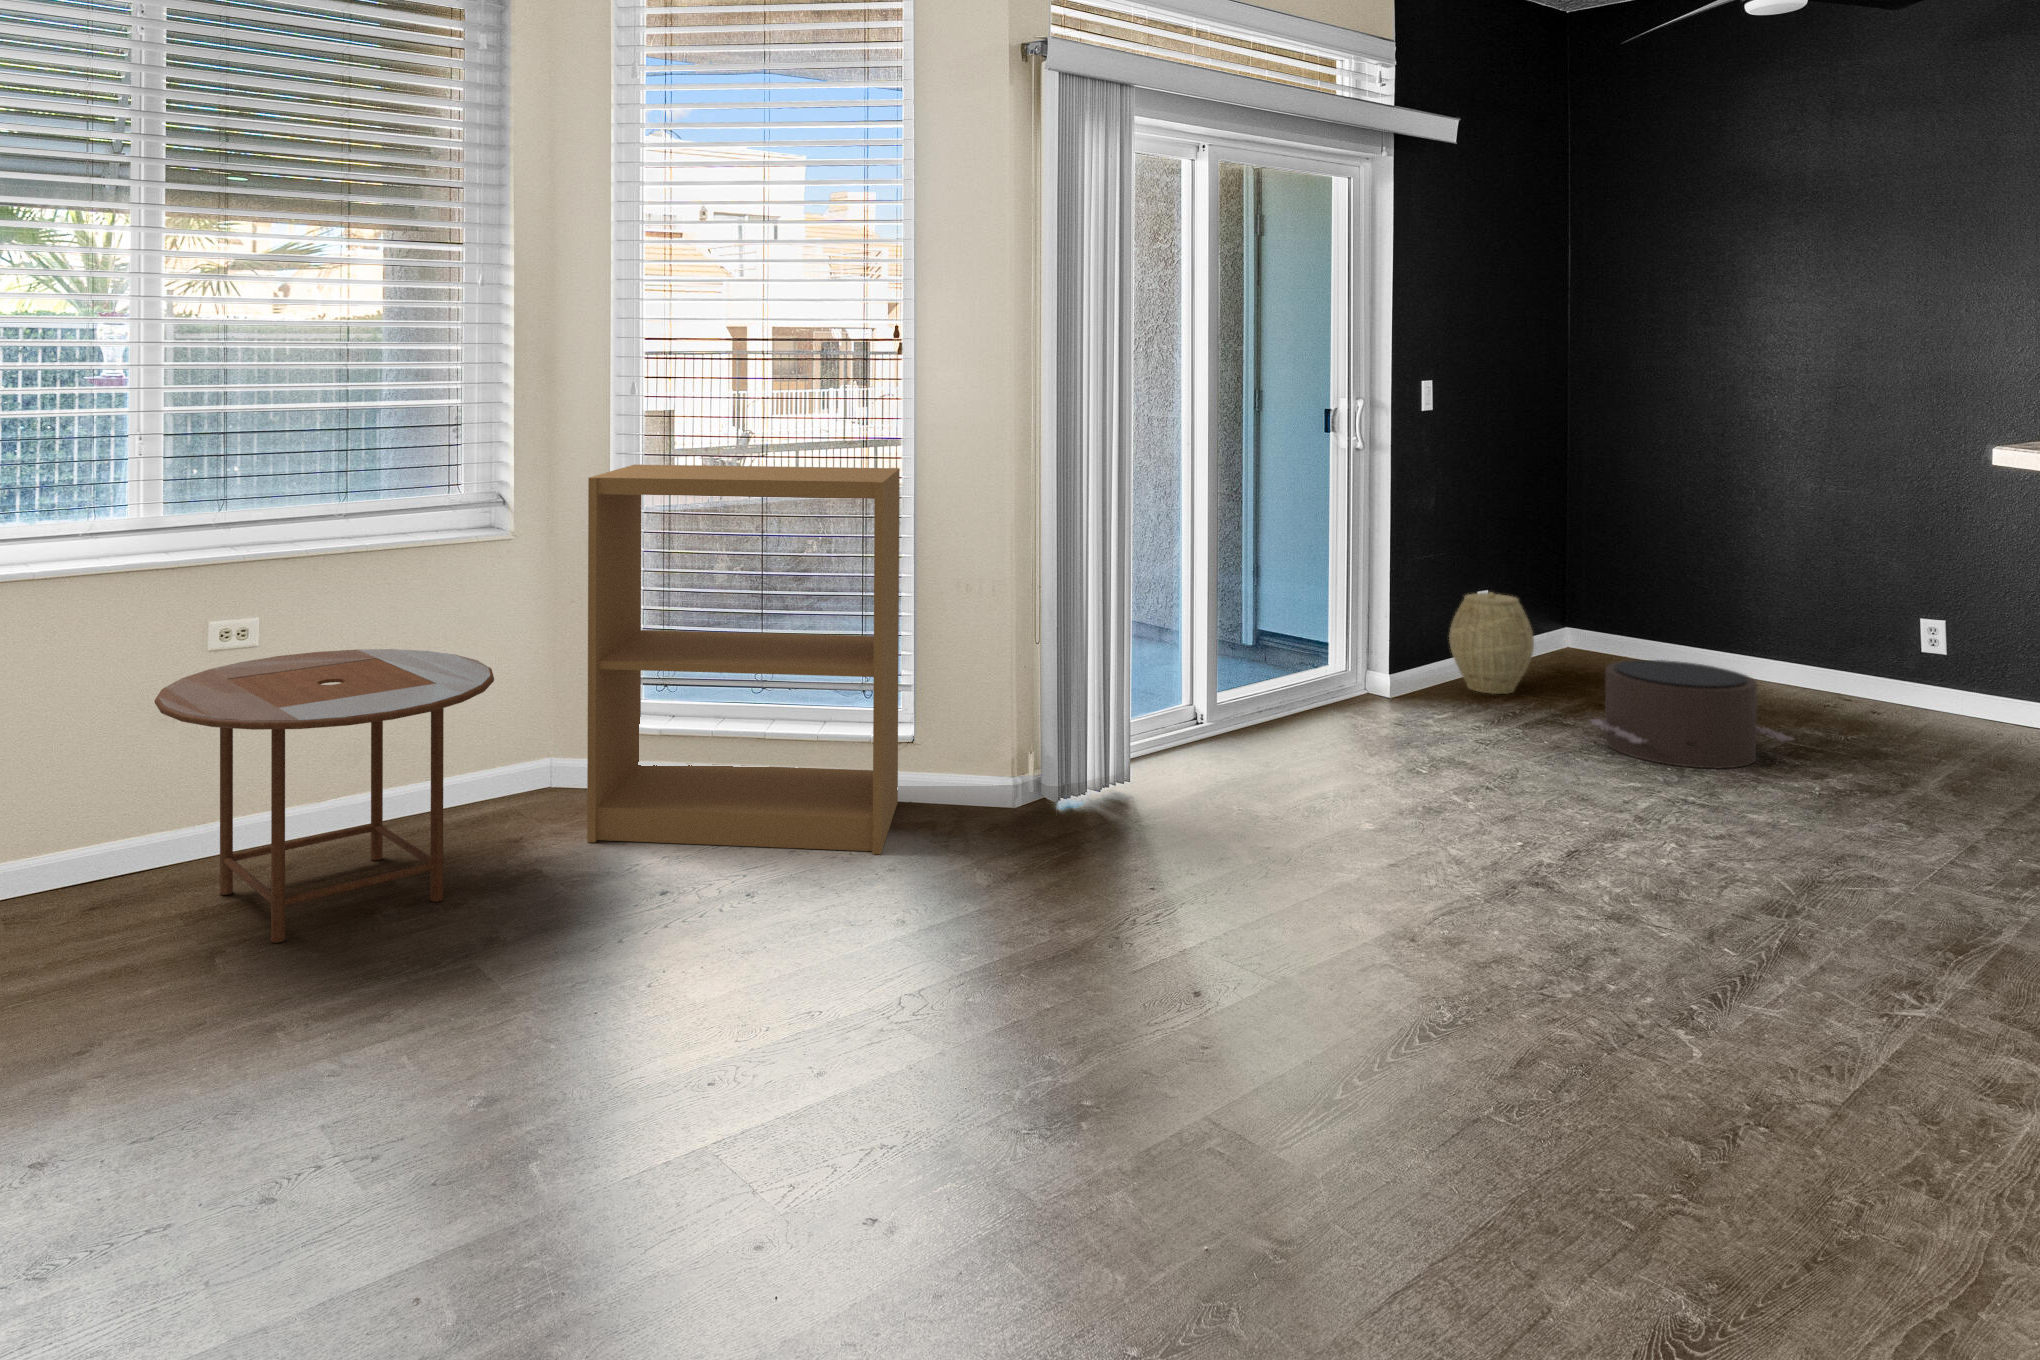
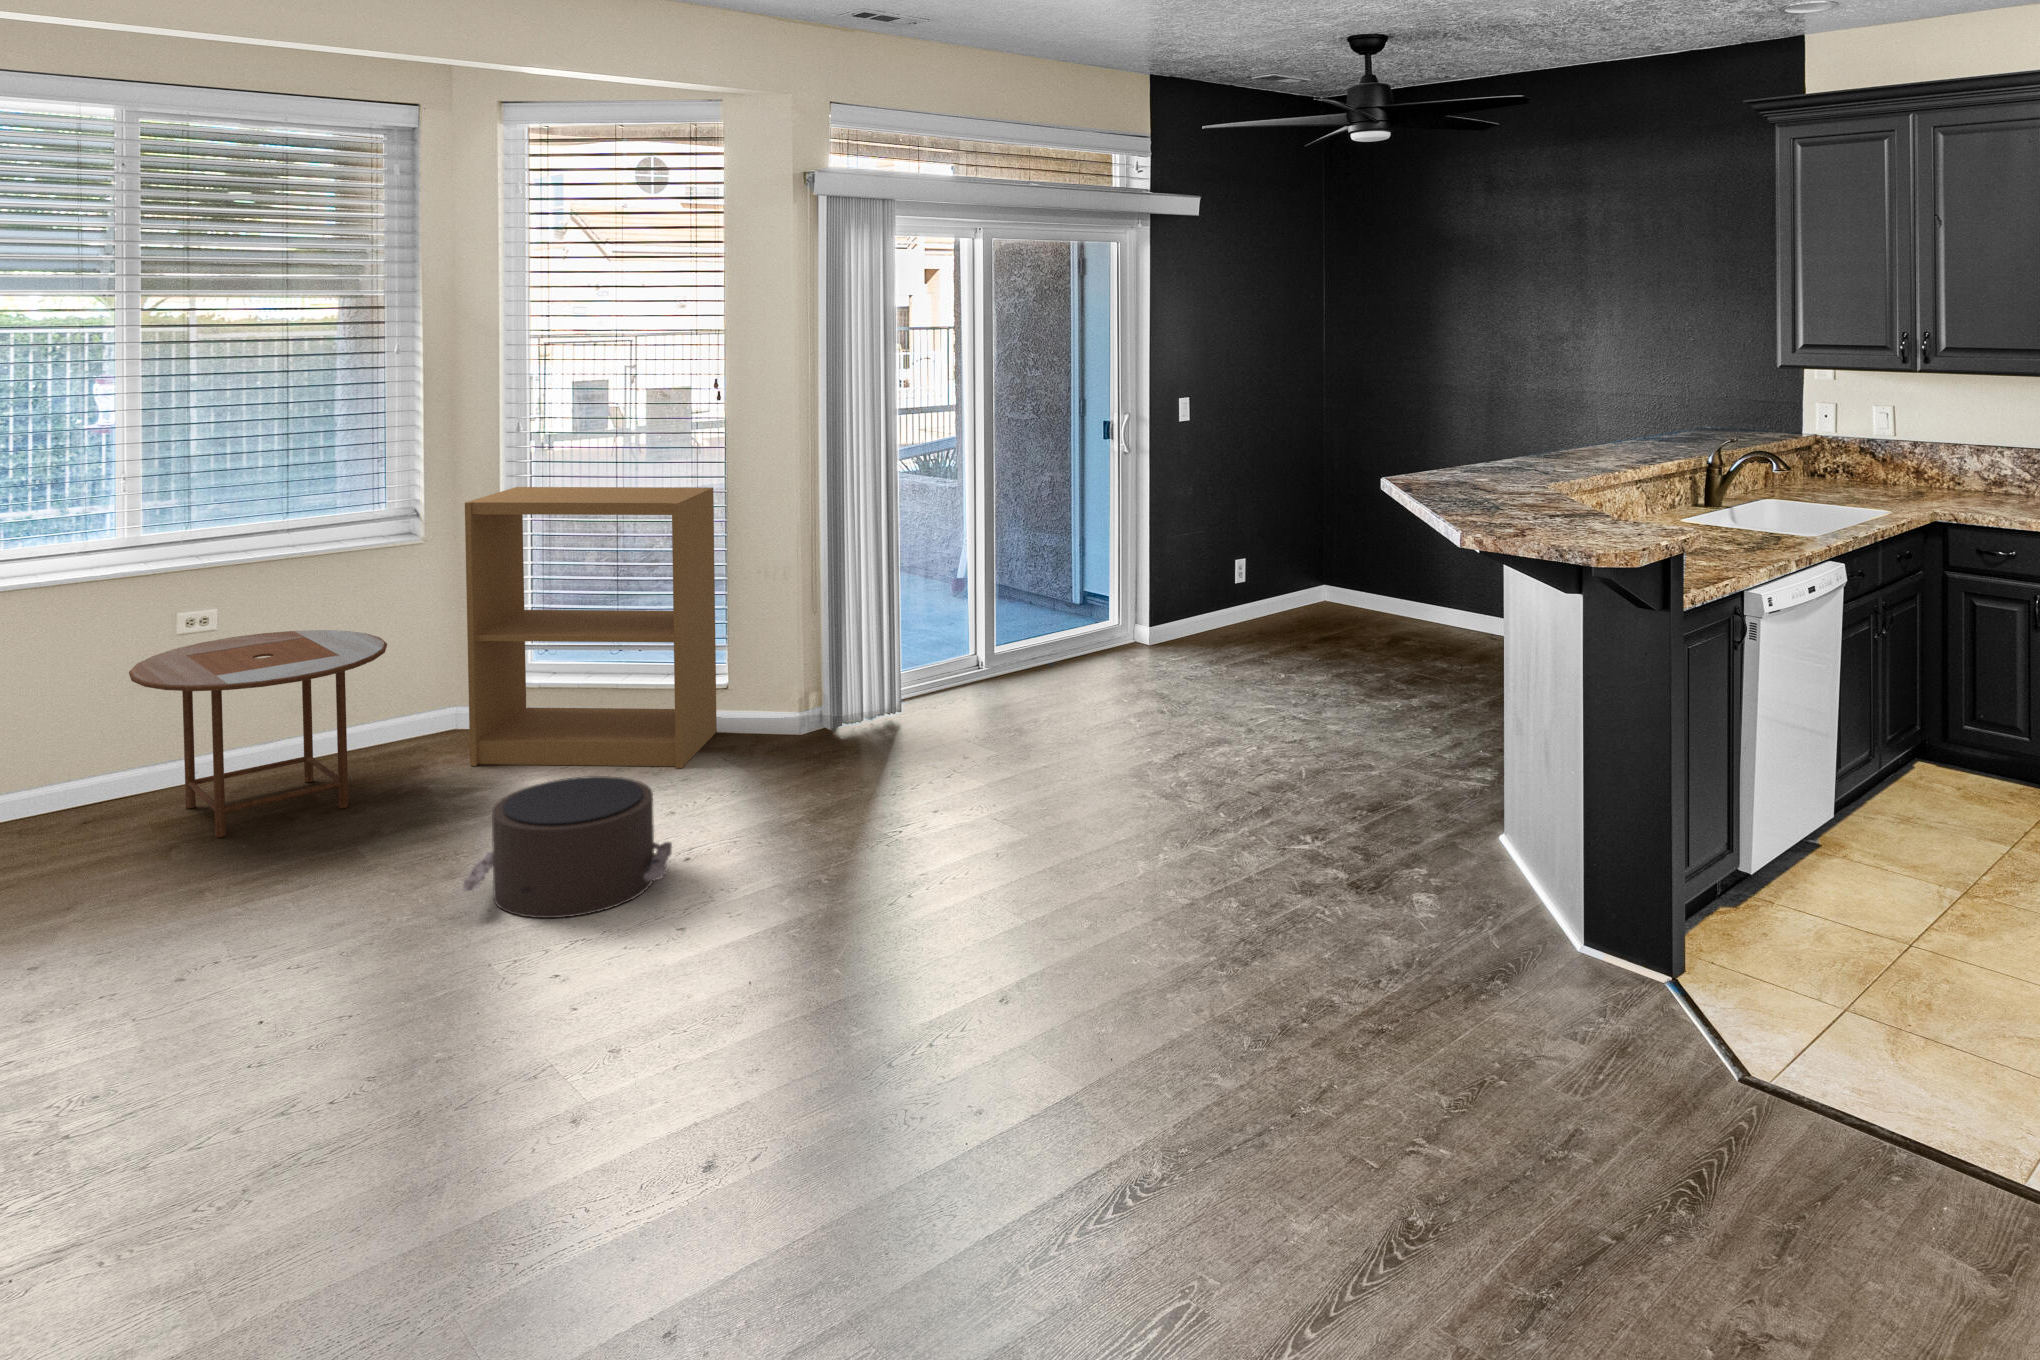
woven basket: present [1449,592,1534,694] -> none [1204,562,1264,639]
pouf: present [1591,660,1793,768] -> present [462,776,672,918]

